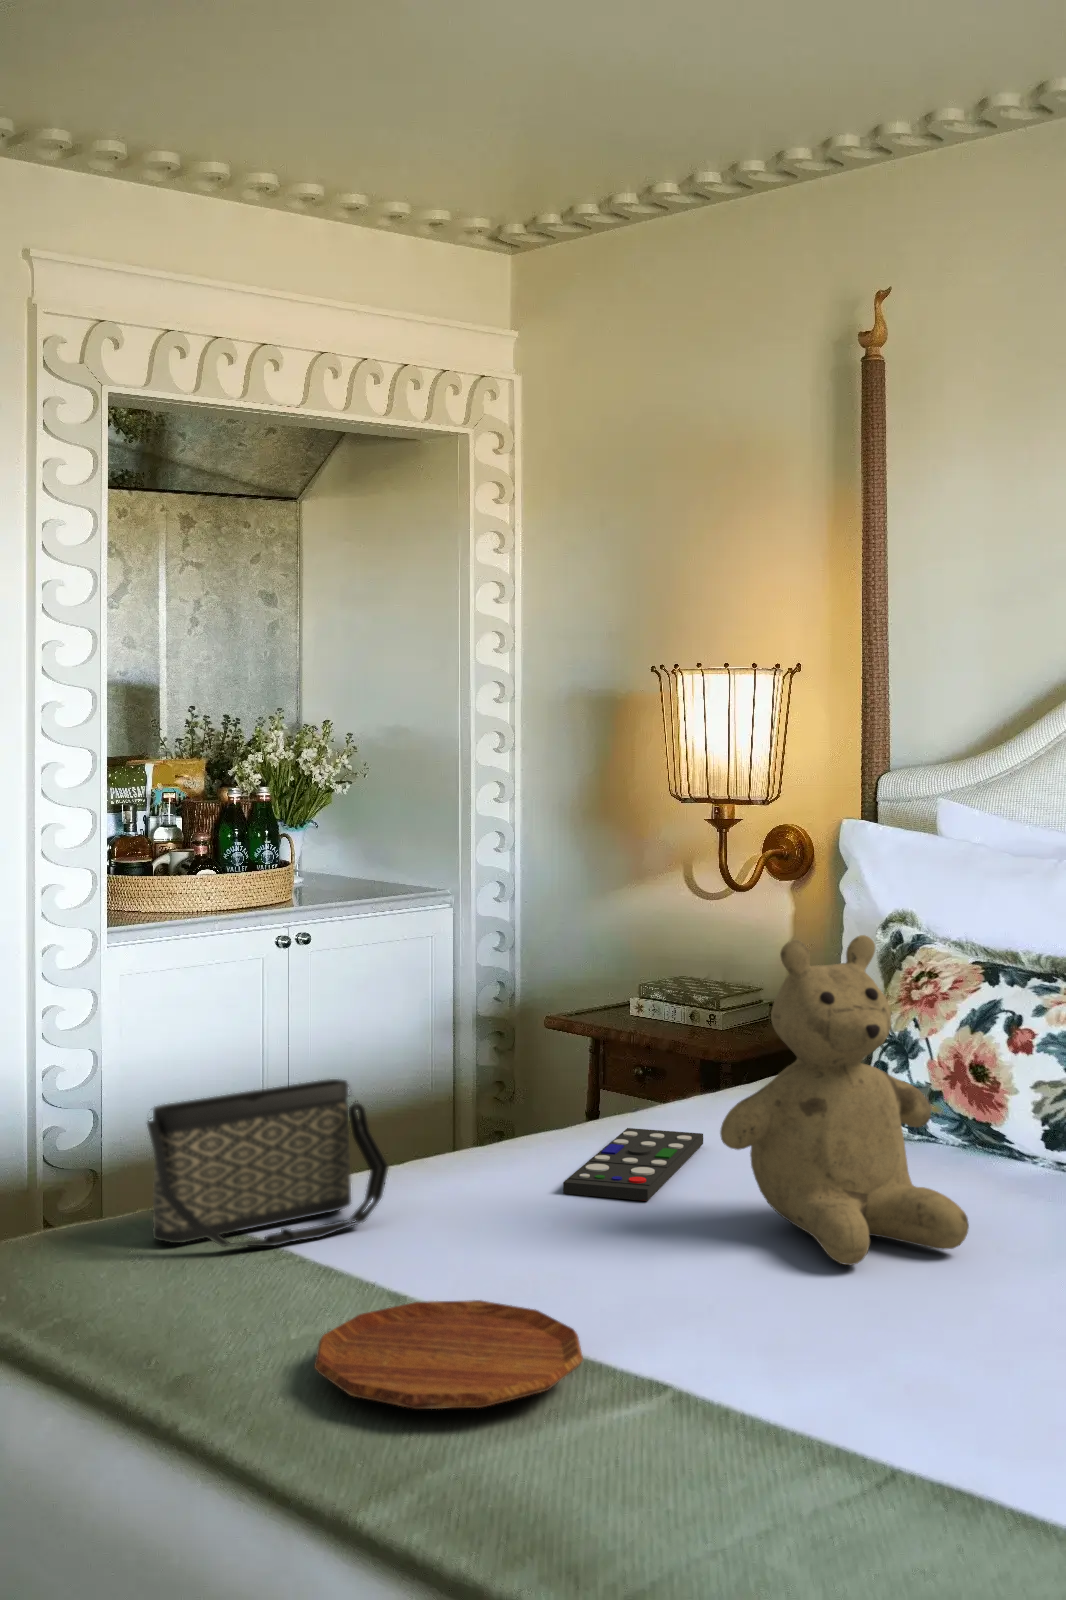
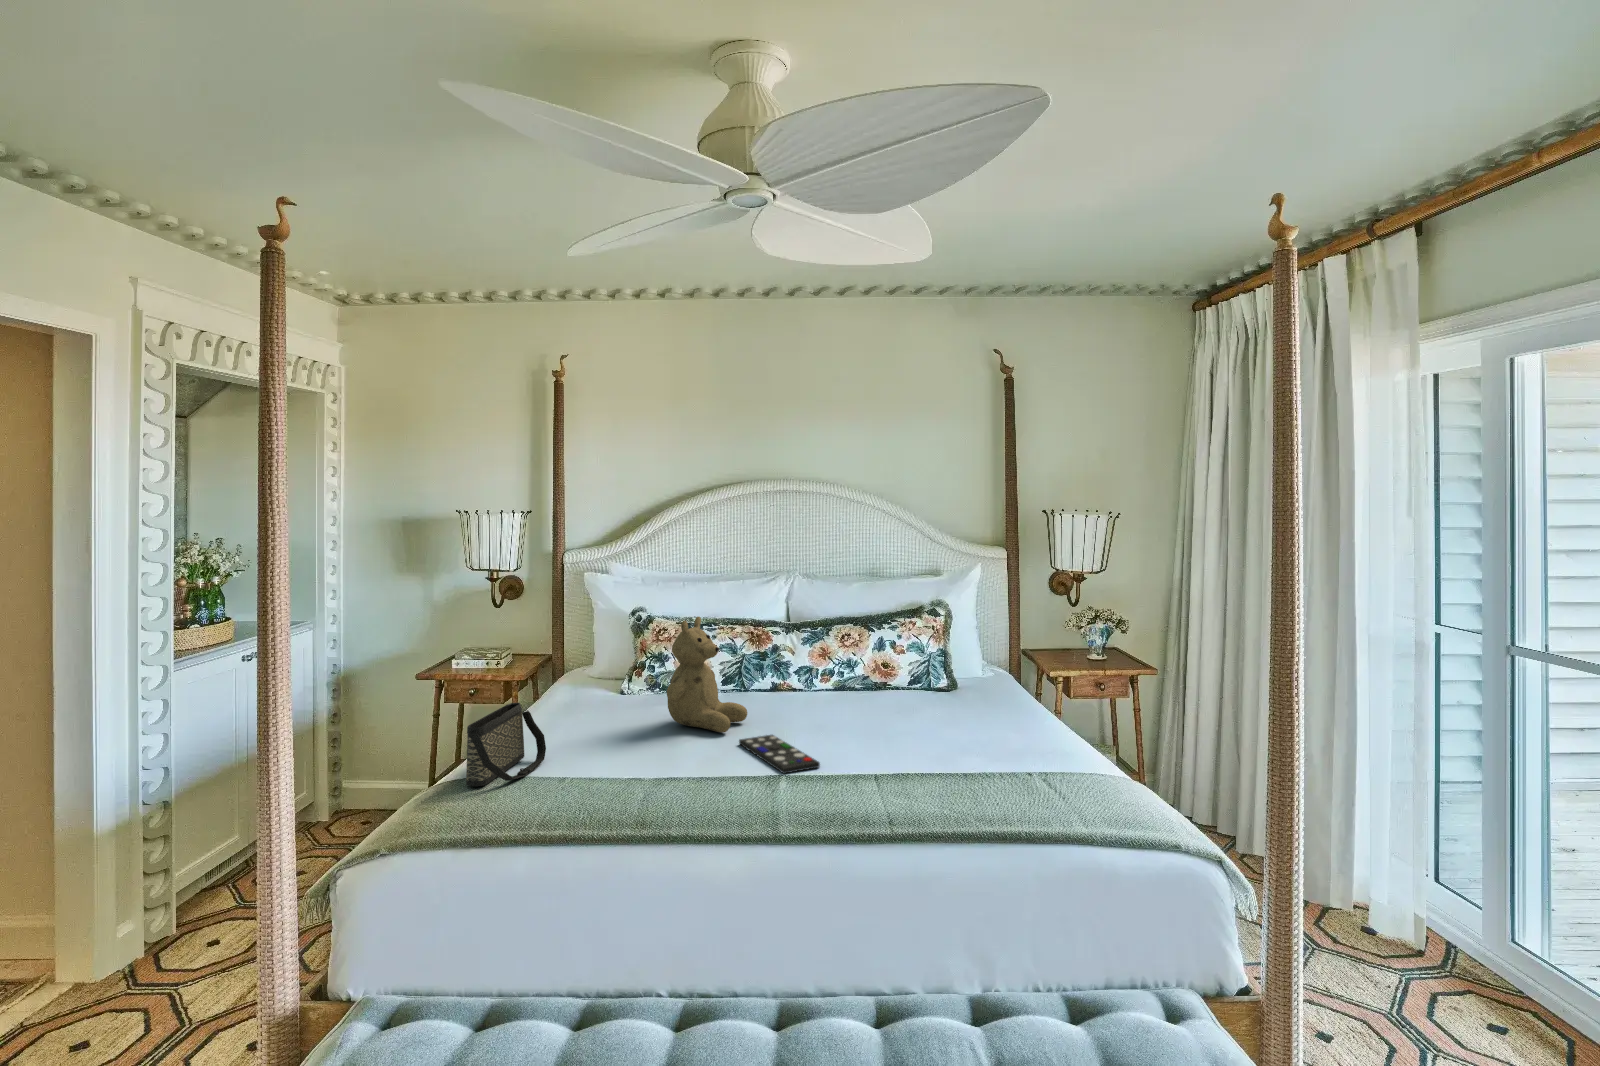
remote control: present [563,1128,703,1201] -> present [739,735,820,773]
tray: present [314,1300,583,1409] -> none [628,764,730,803]

